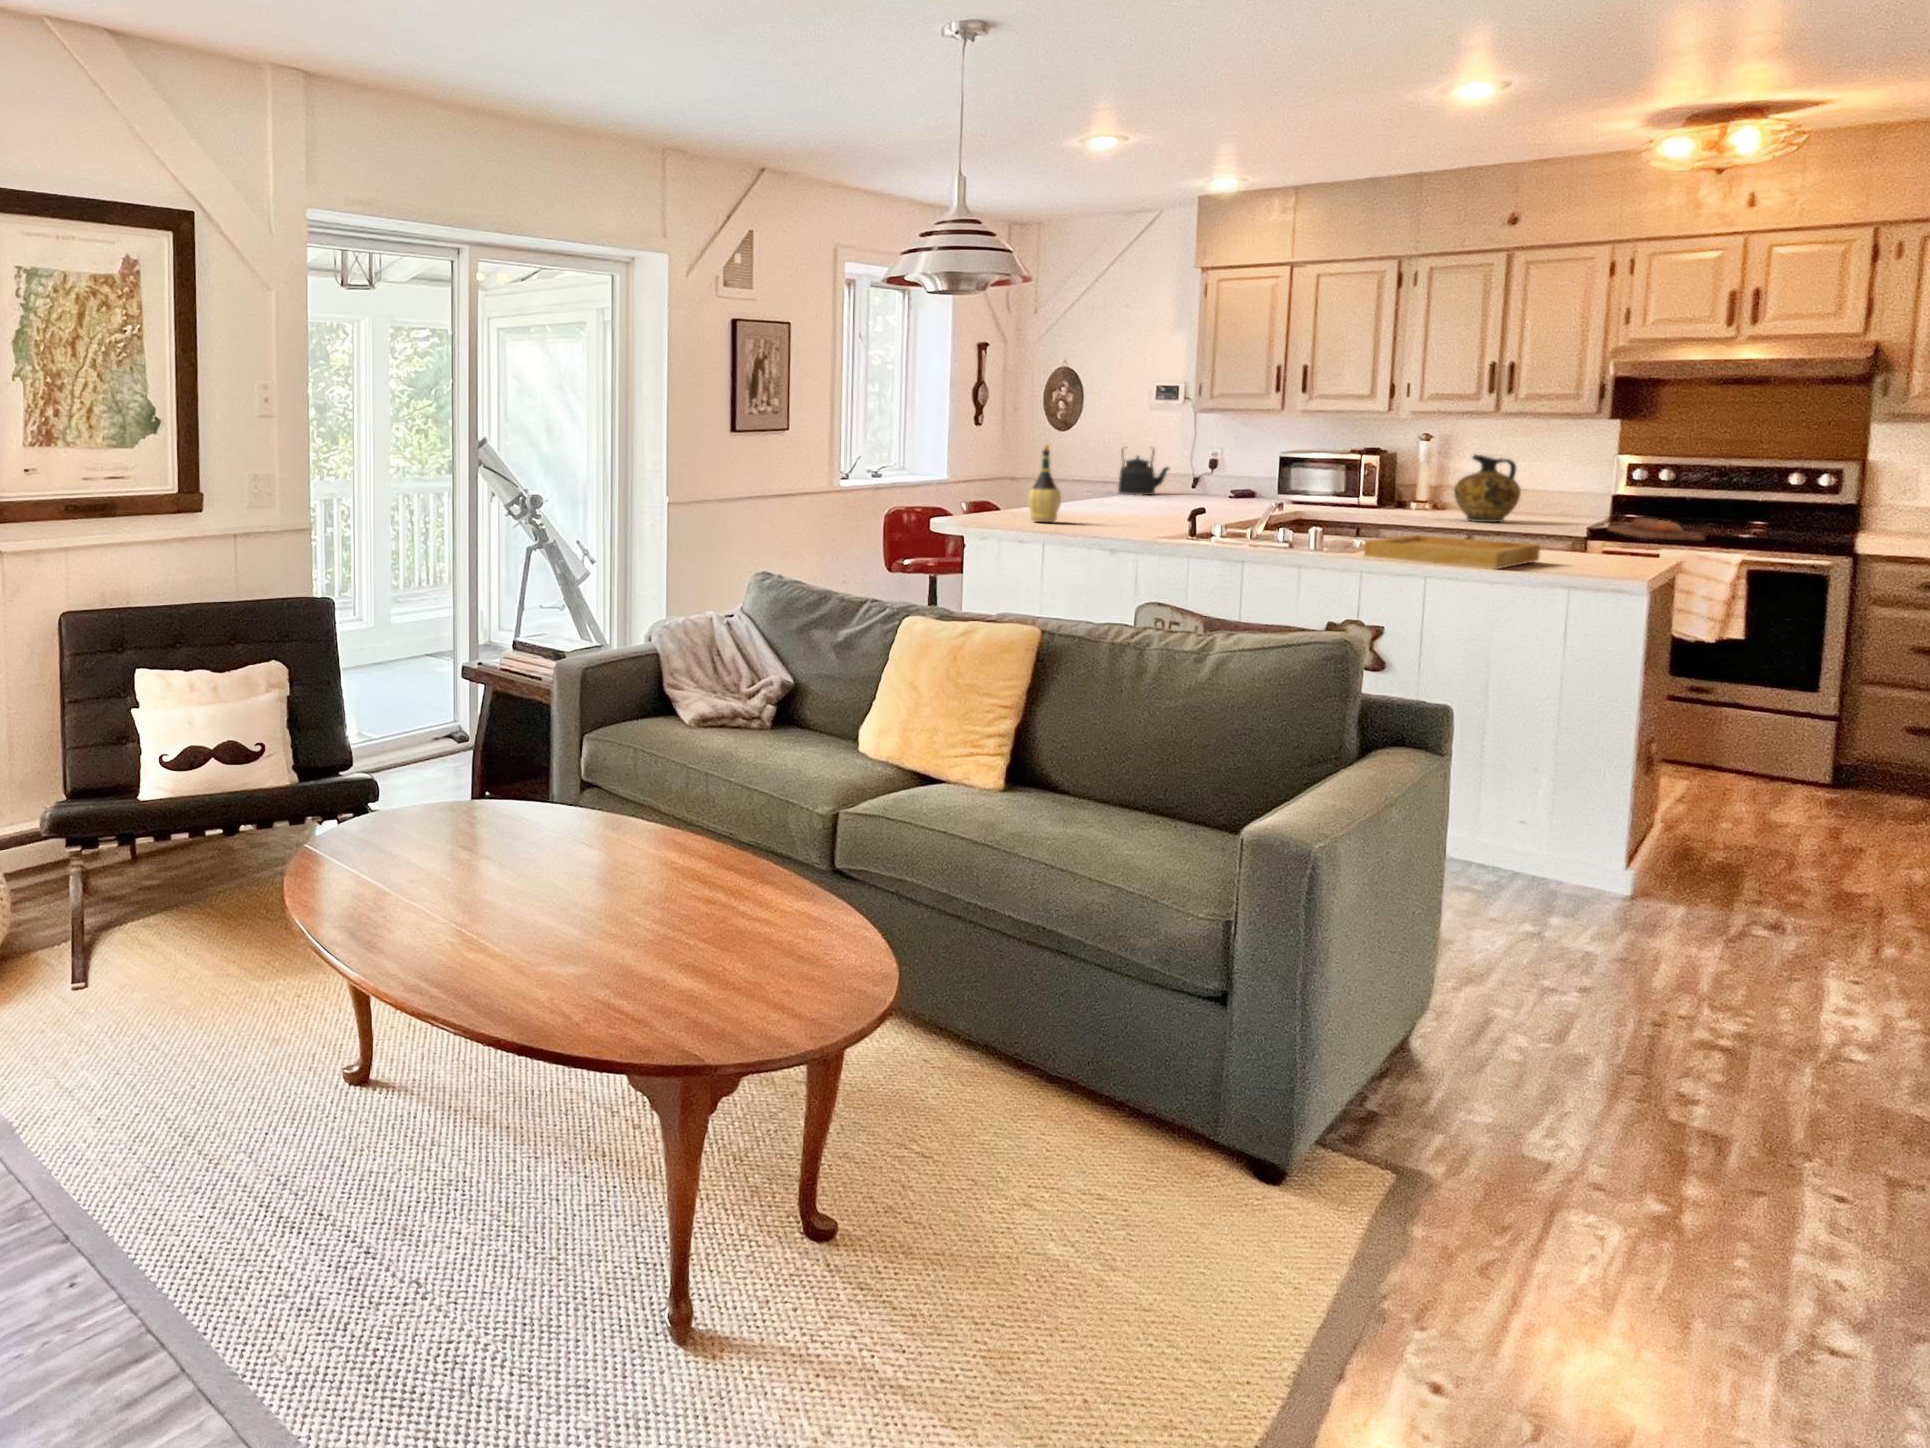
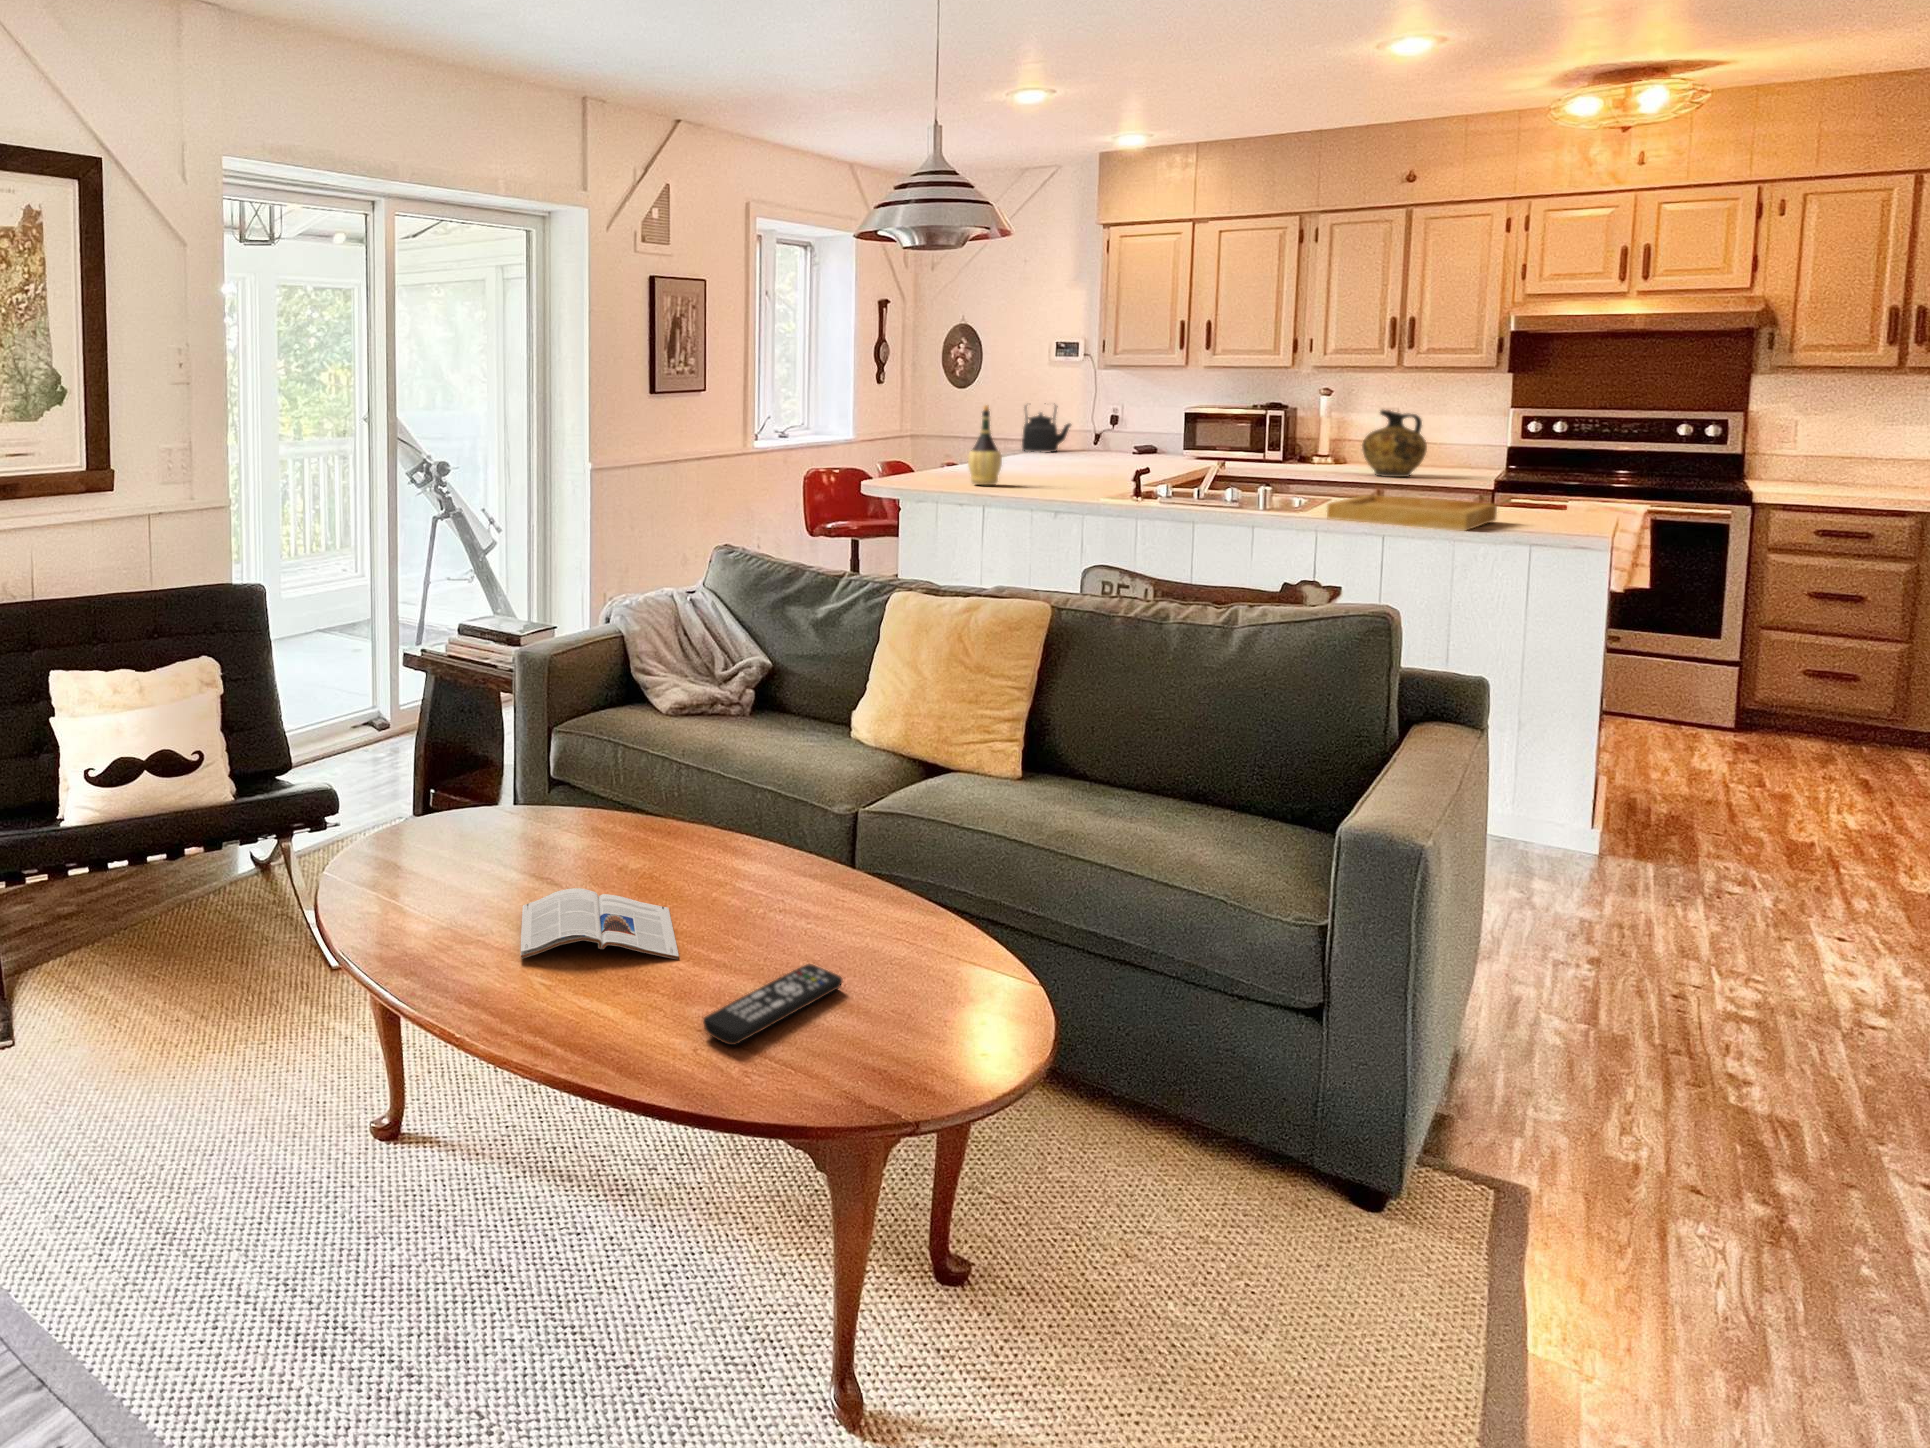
bread loaf: present [1608,518,1705,541] -> none [1513,471,1613,494]
magazine: none [483,858,628,918] -> present [520,888,679,959]
remote control: none [617,924,754,983] -> present [703,964,843,1045]

